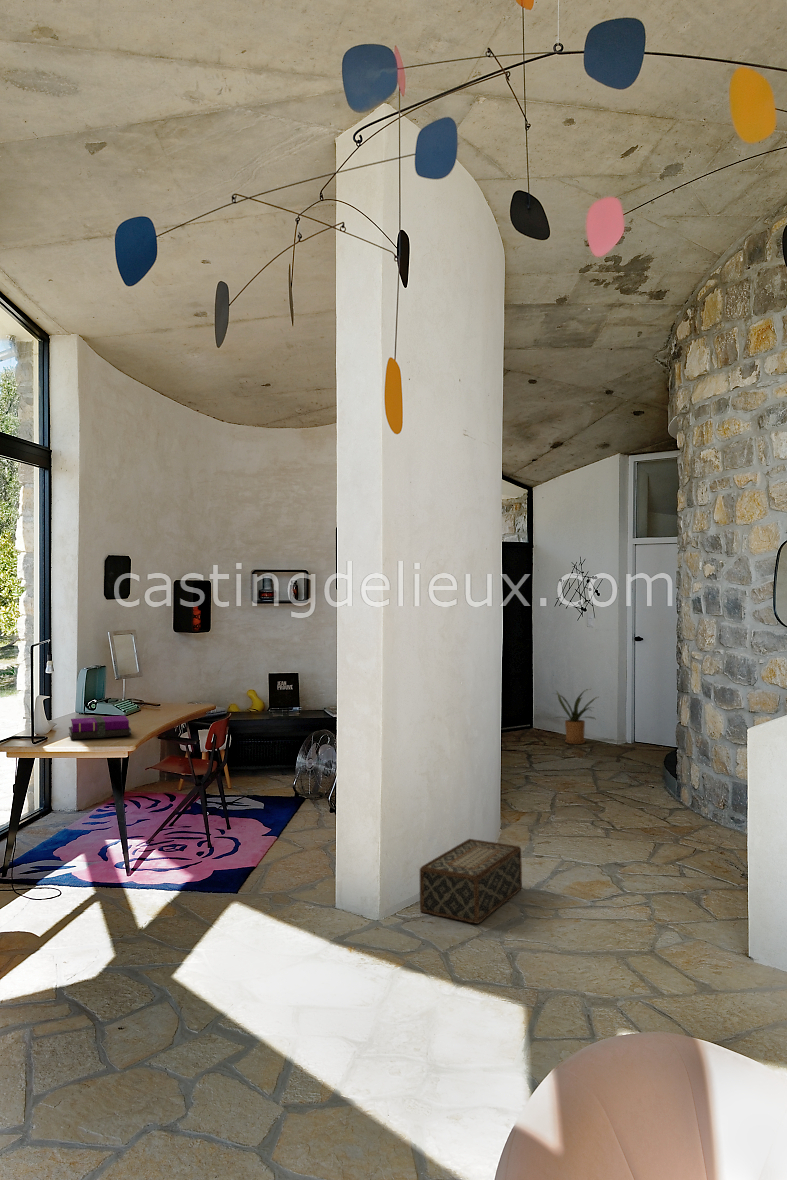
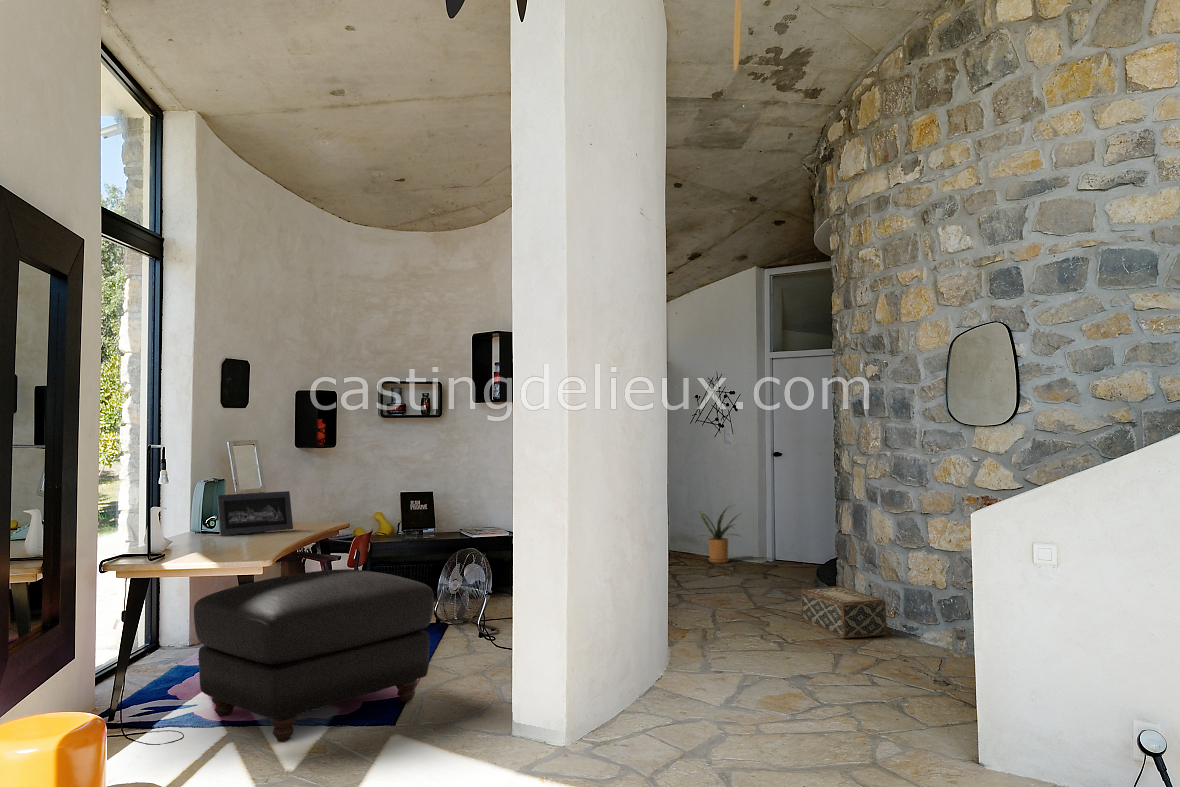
picture frame: none [95,678,162,718] -> present [217,491,293,536]
notebook: present [69,716,131,739] -> none [190,529,266,556]
ottoman: none [71,752,275,902] -> present [194,569,434,741]
woven basket: present [420,839,522,924] -> present [801,586,887,638]

